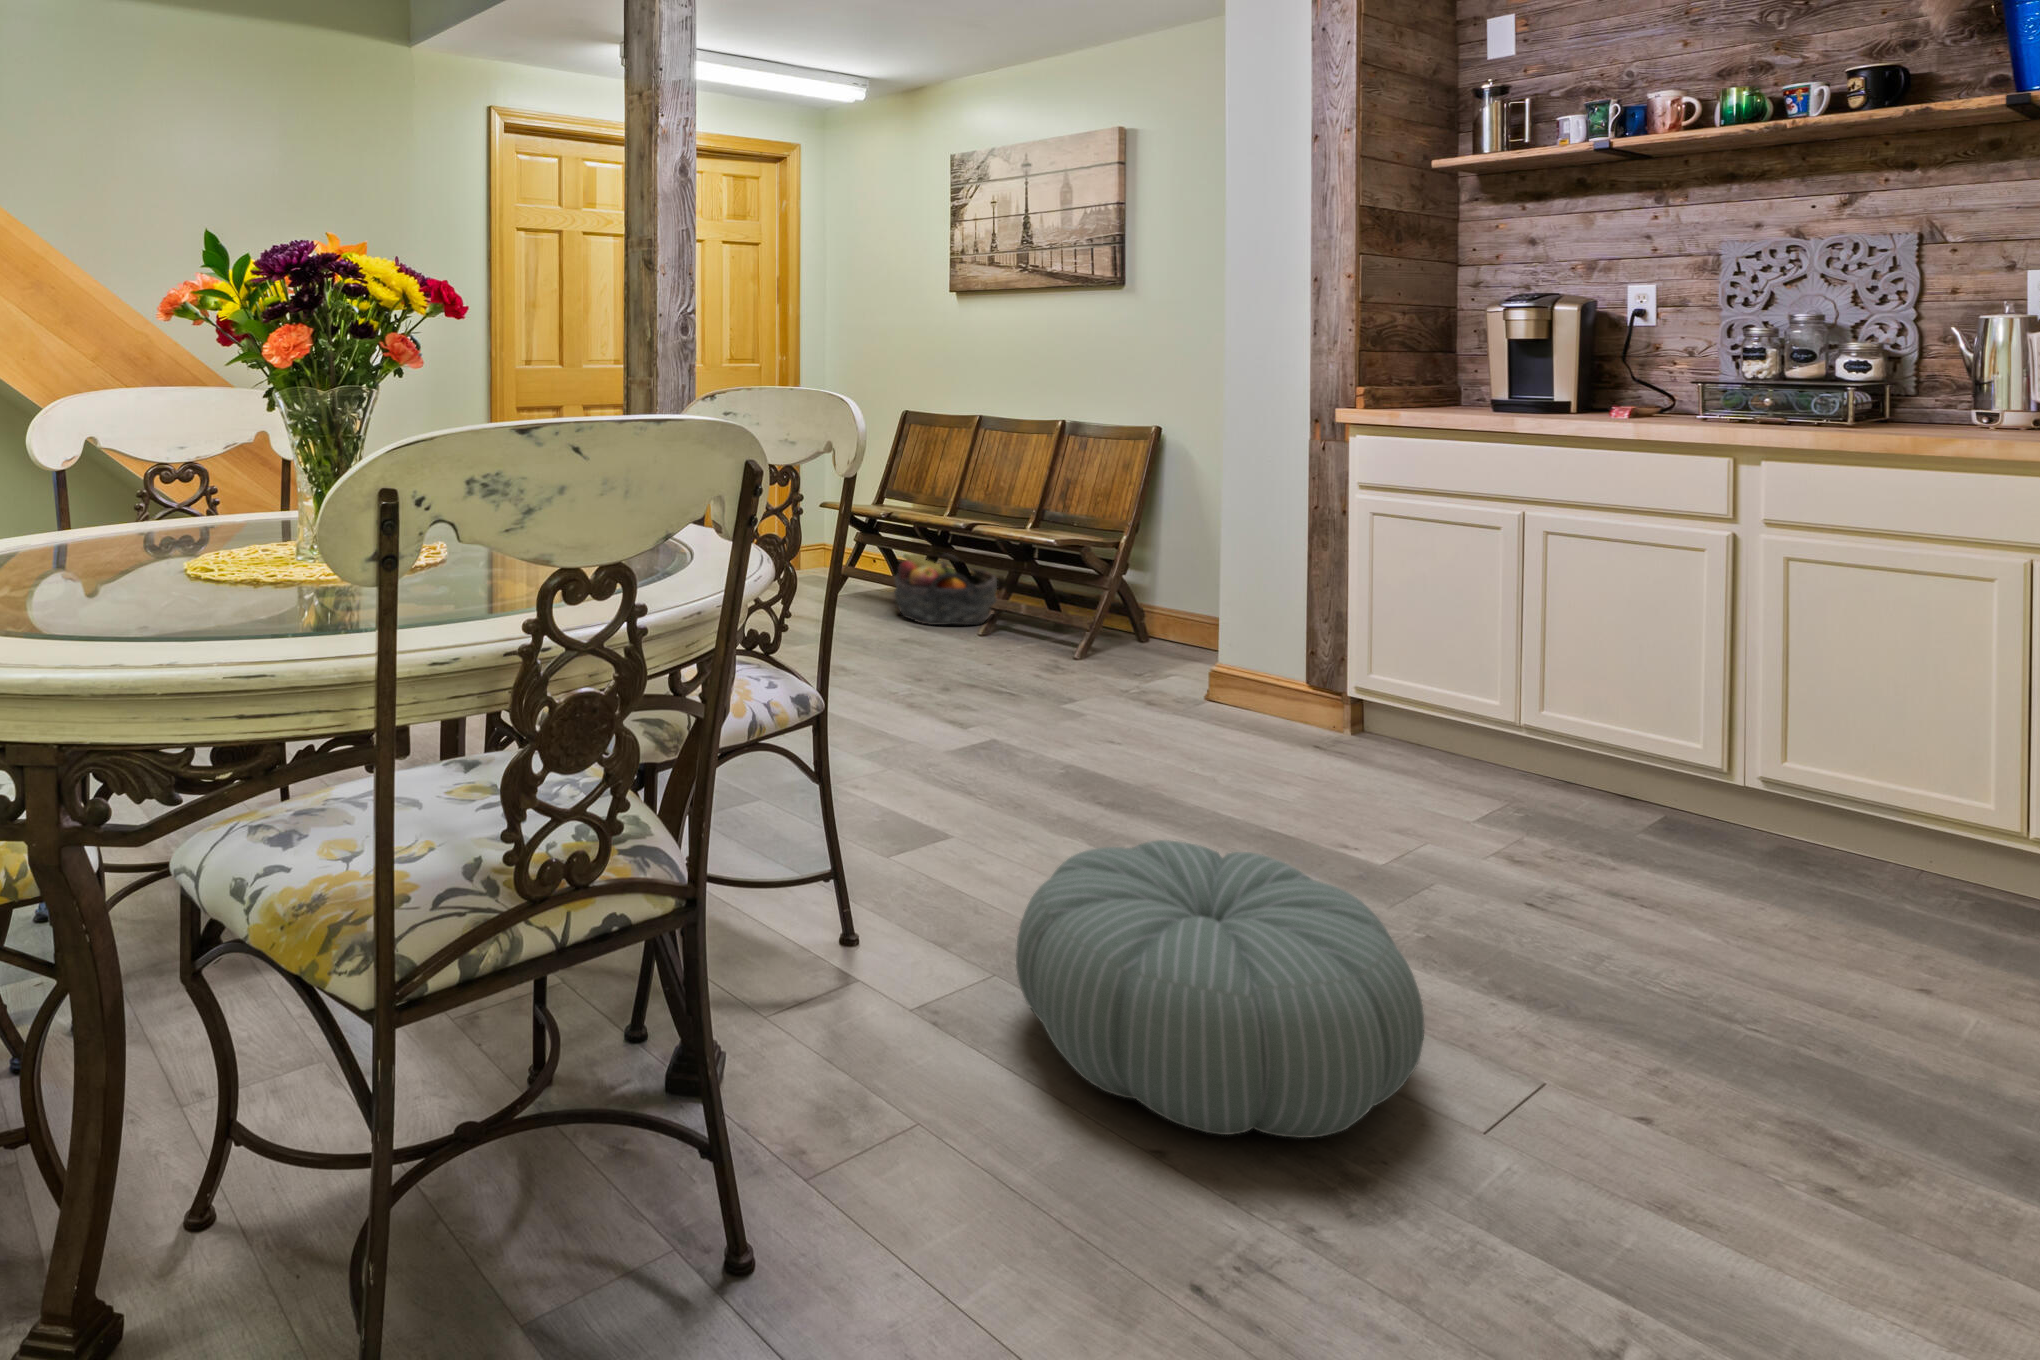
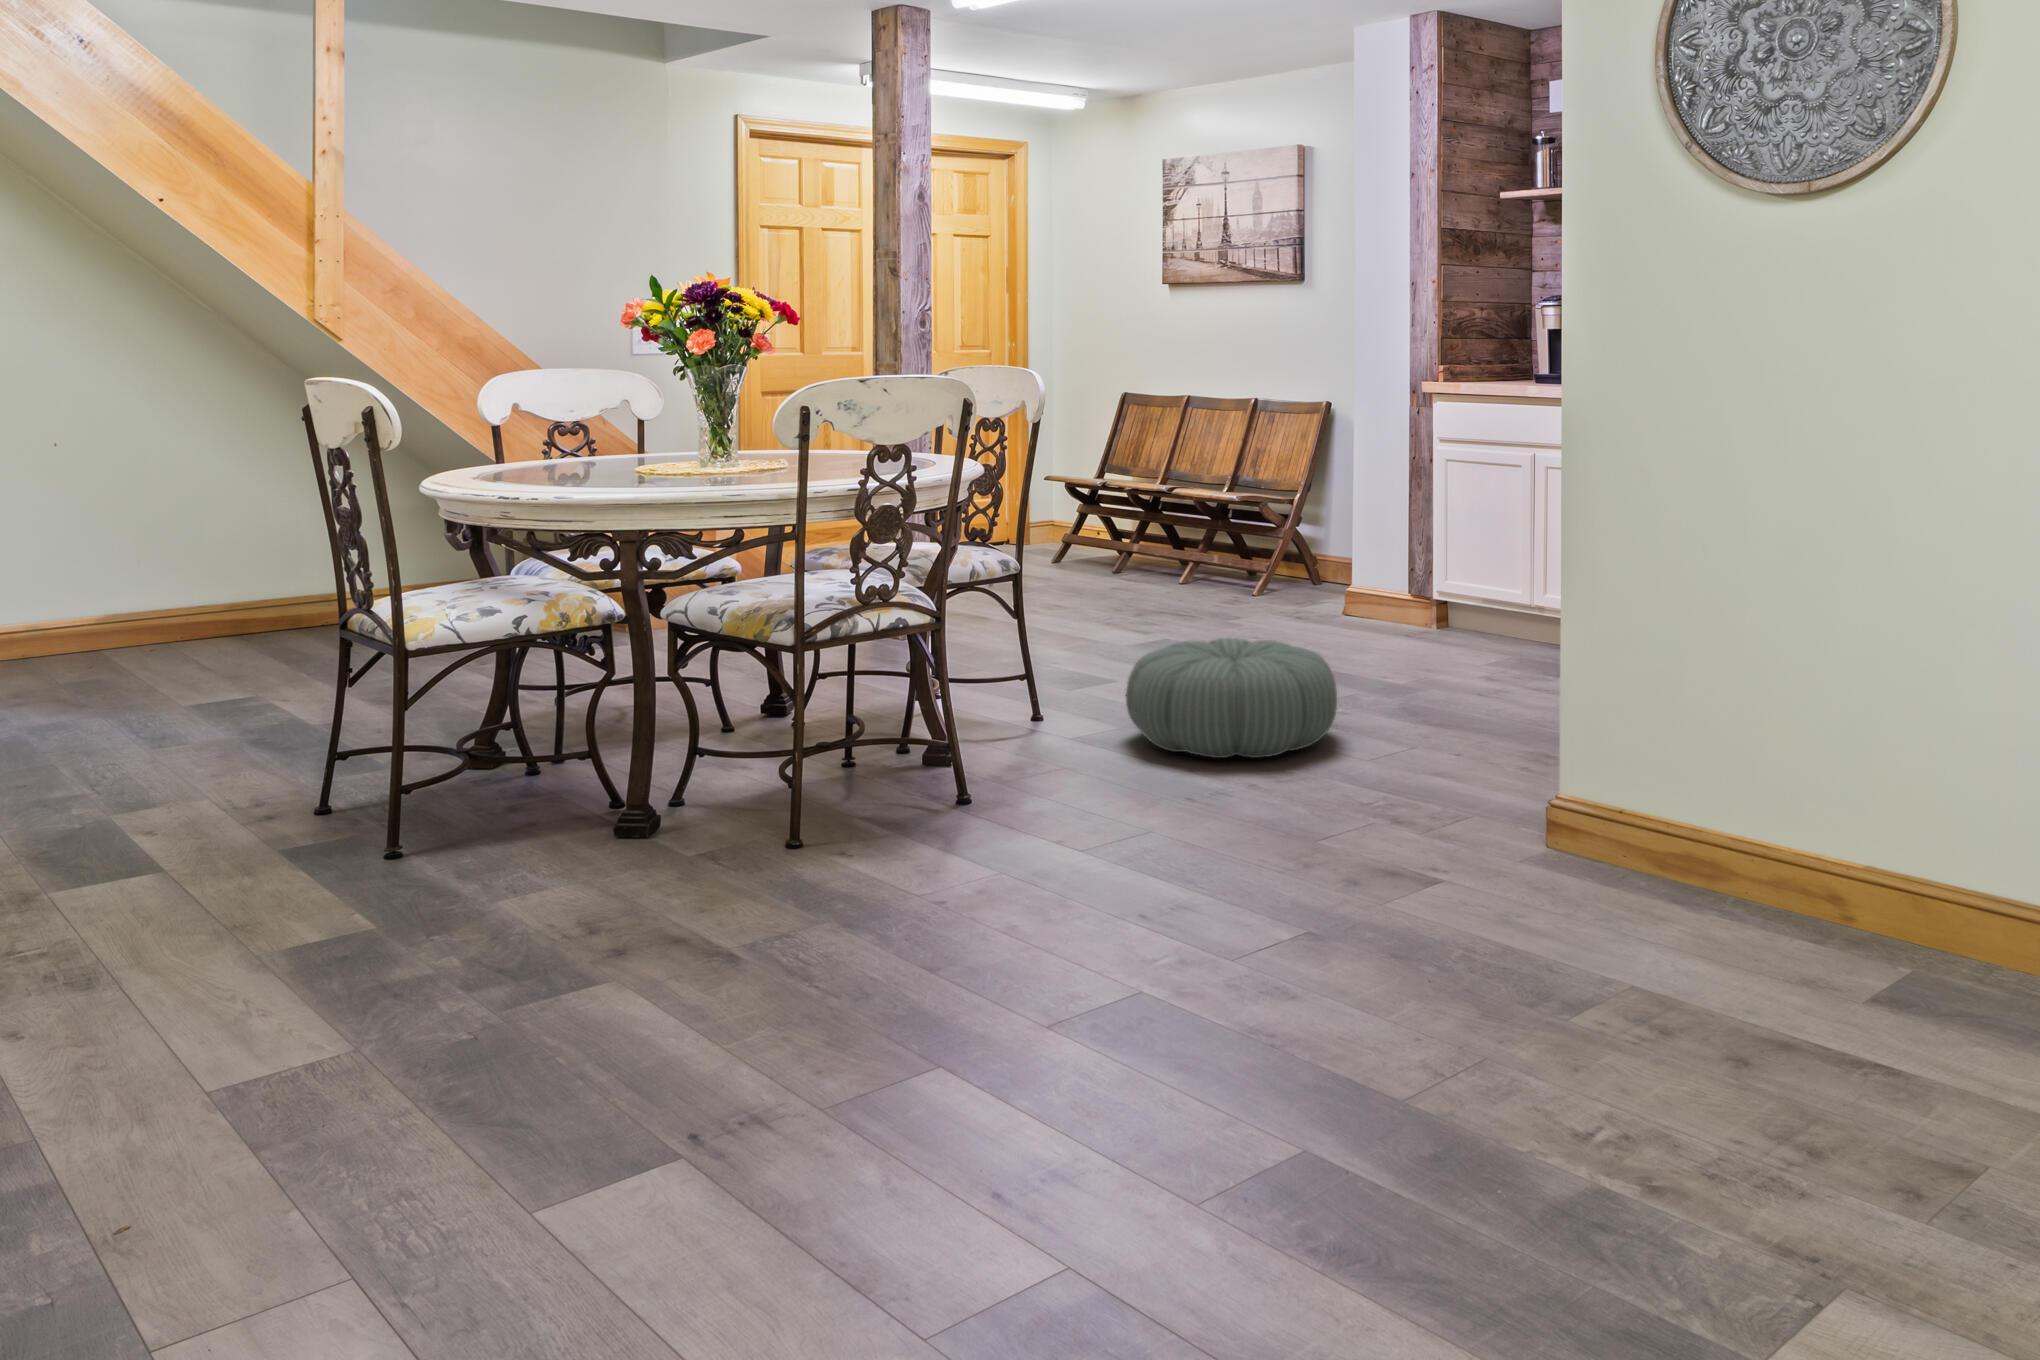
basket: present [894,553,997,625] -> none [1106,520,1196,580]

